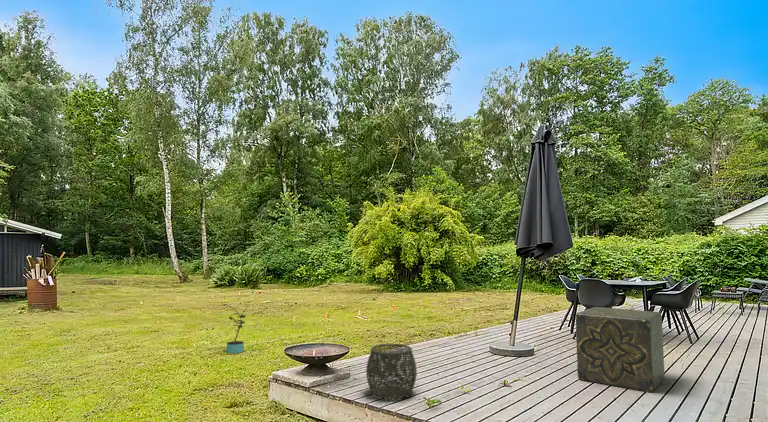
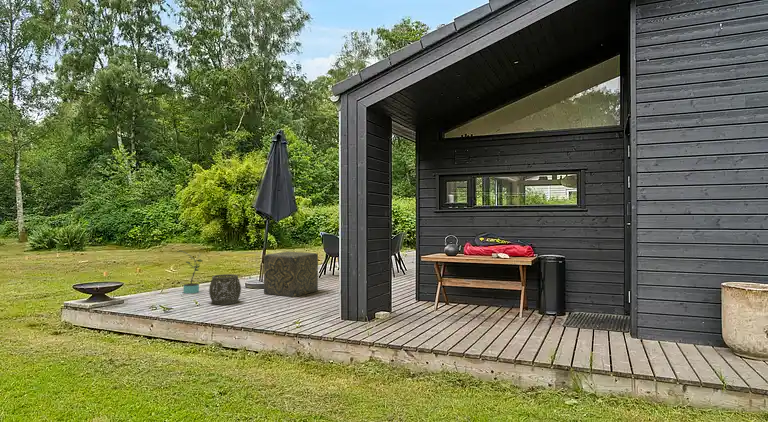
potted plant: present [222,298,249,353] -> present [178,248,205,293]
woven basket: present [366,344,417,399] -> present [209,274,241,304]

